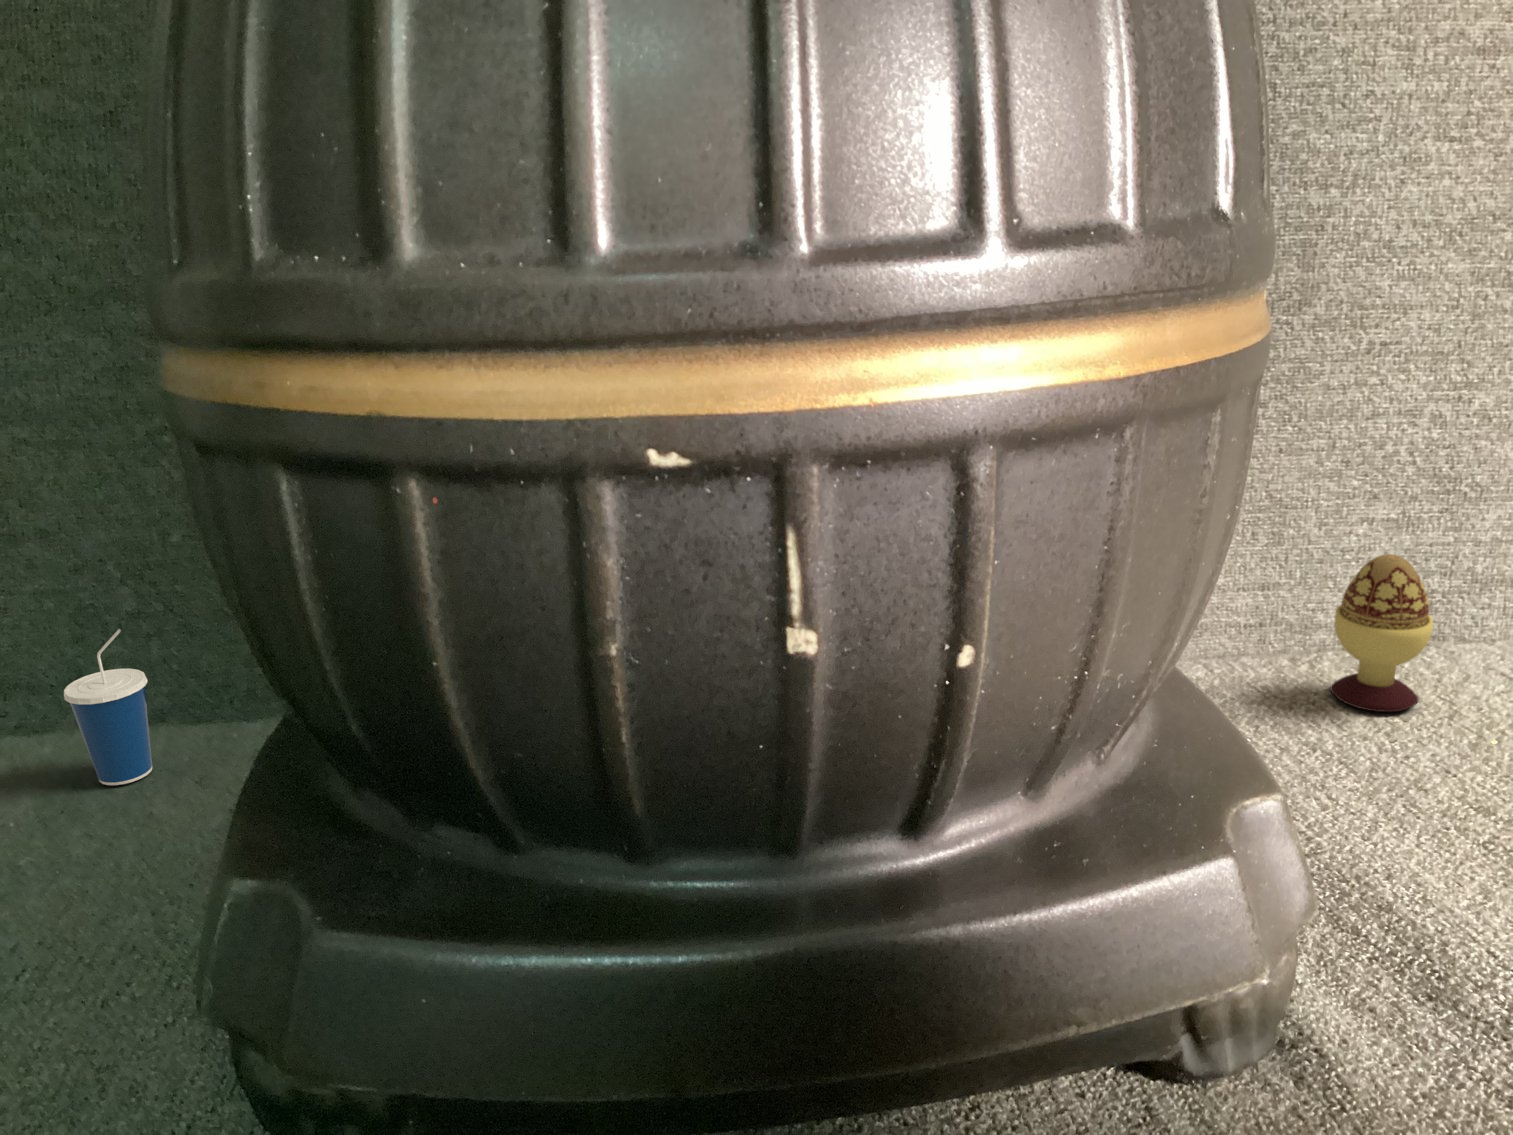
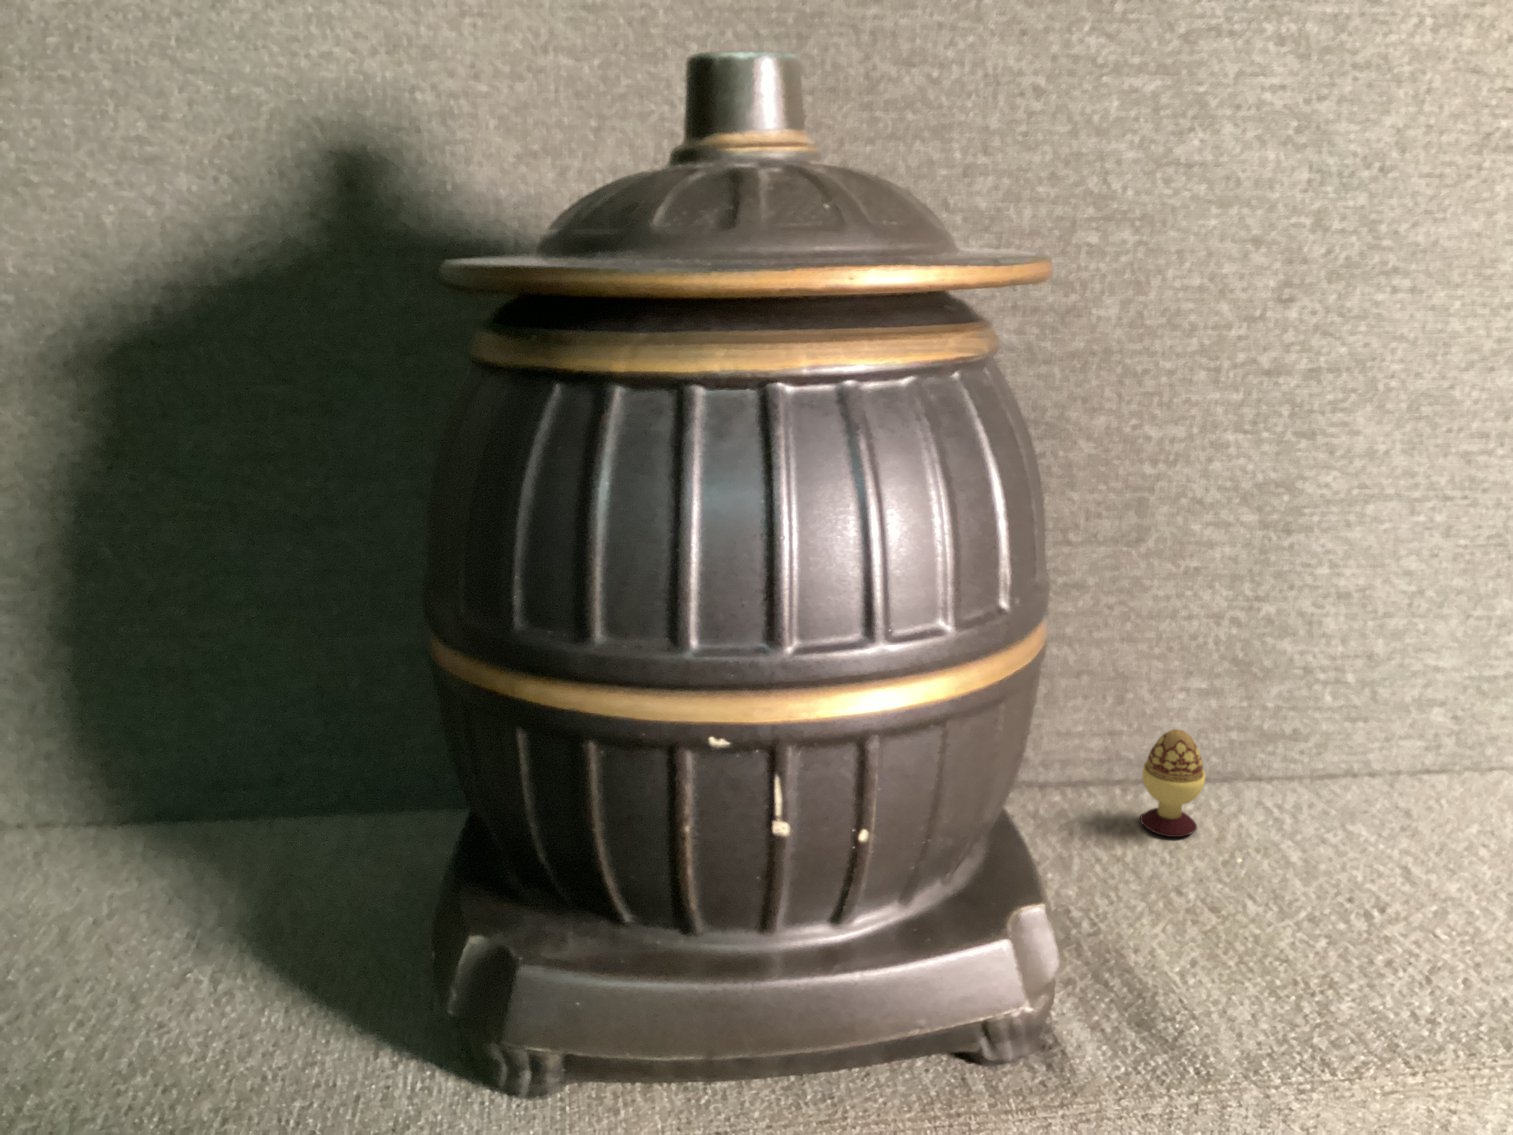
cup: present [64,629,152,785] -> none [267,752,322,859]

